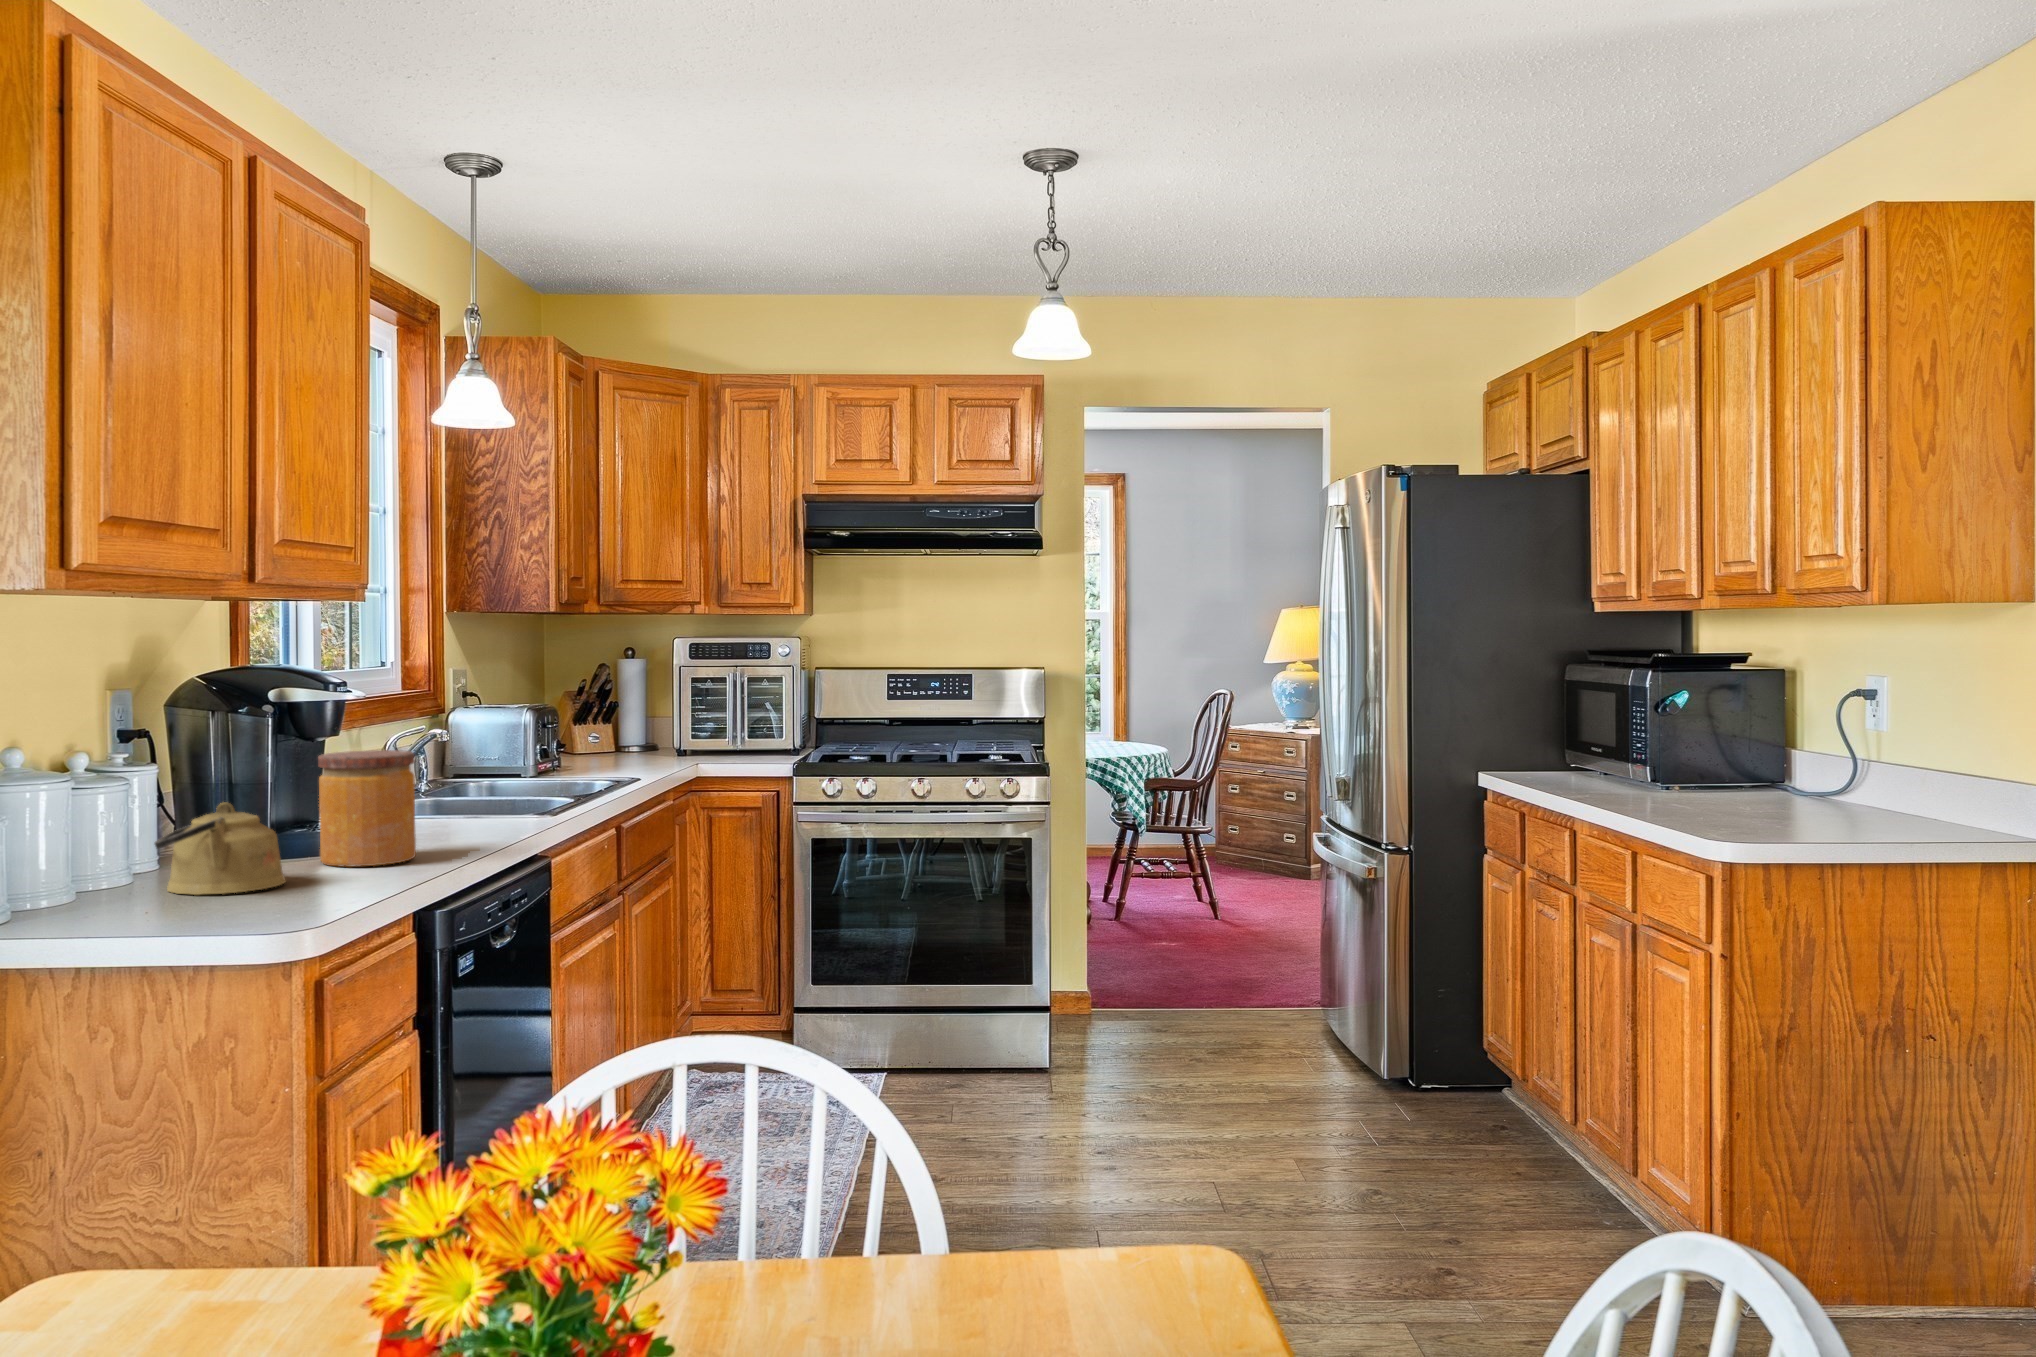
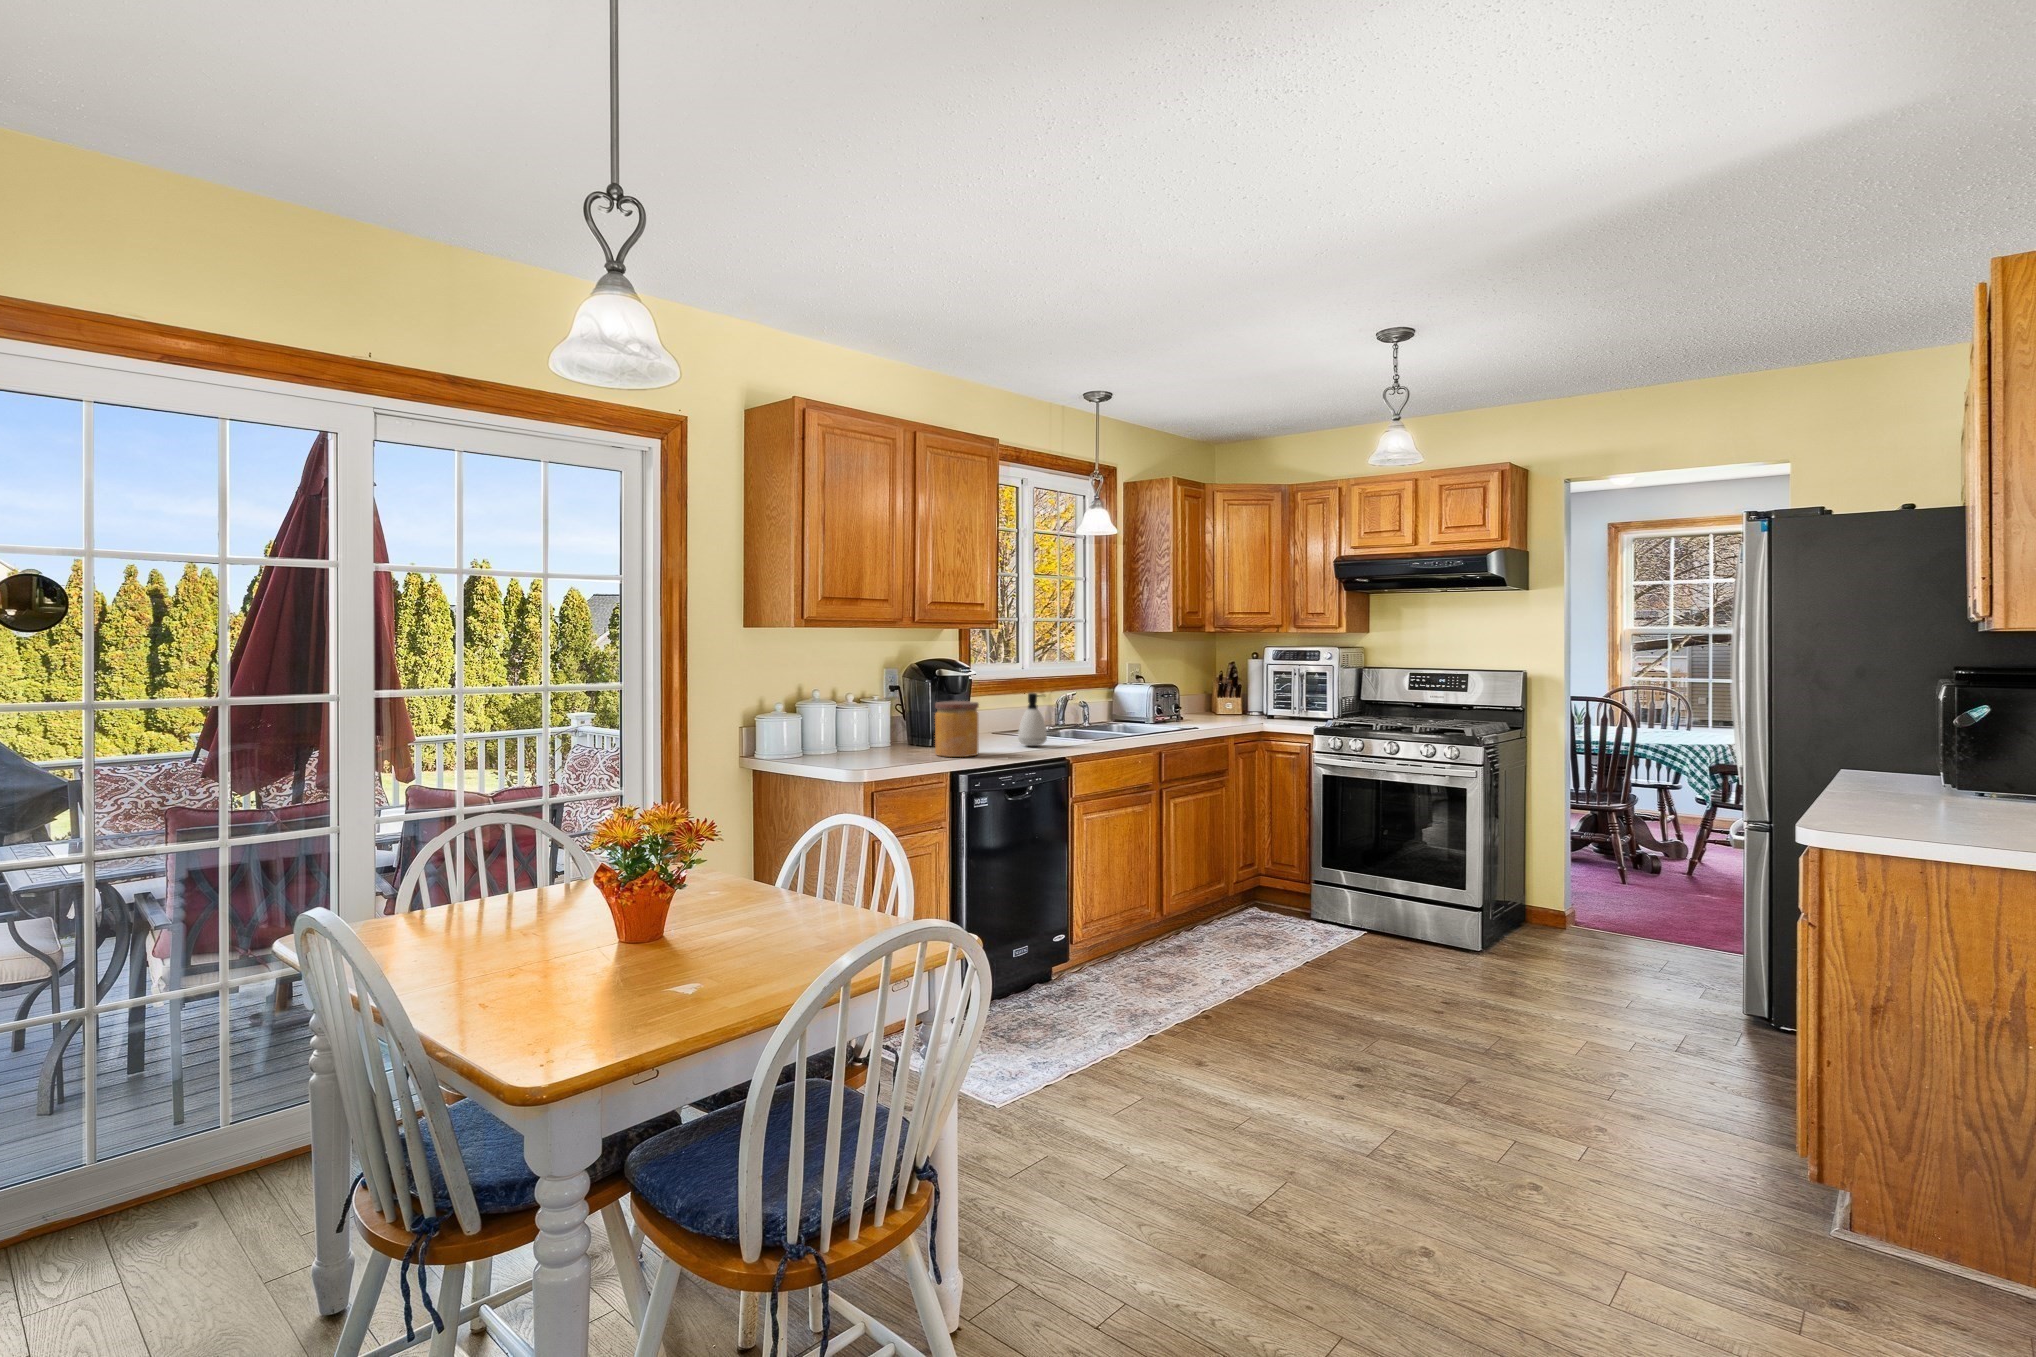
soap dispenser: none [428,727,487,830] -> present [1018,693,1047,746]
kettle: present [155,802,286,895] -> none [846,720,903,761]

